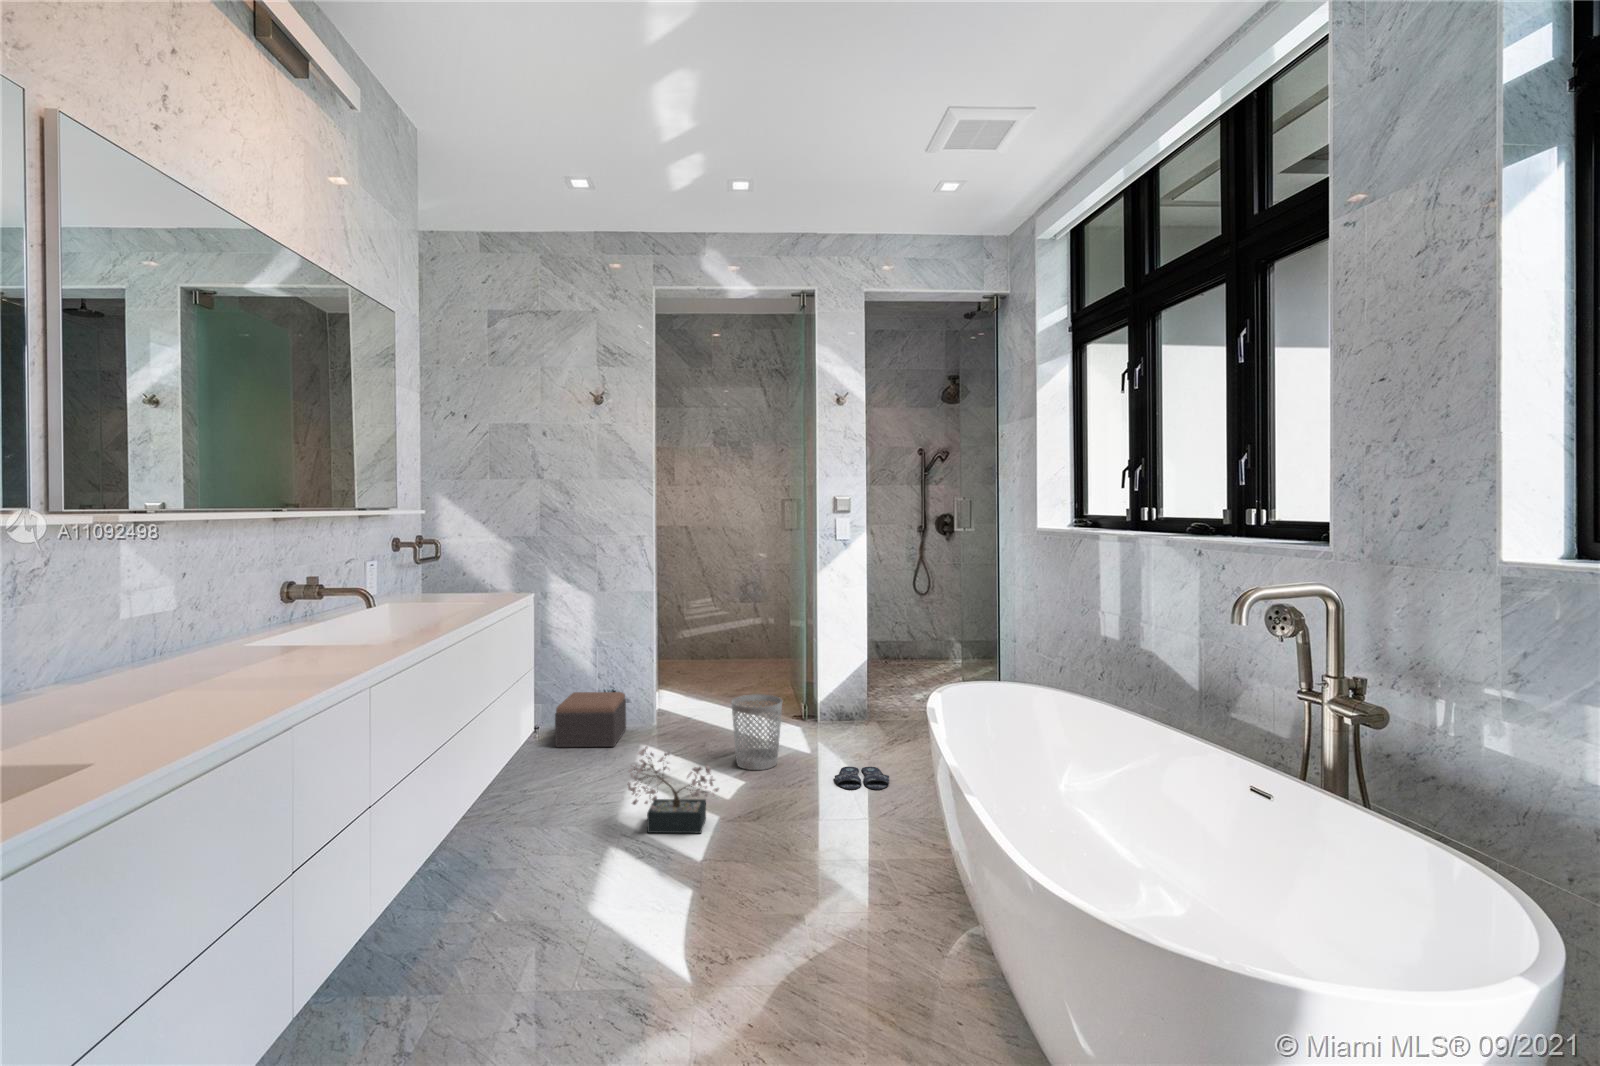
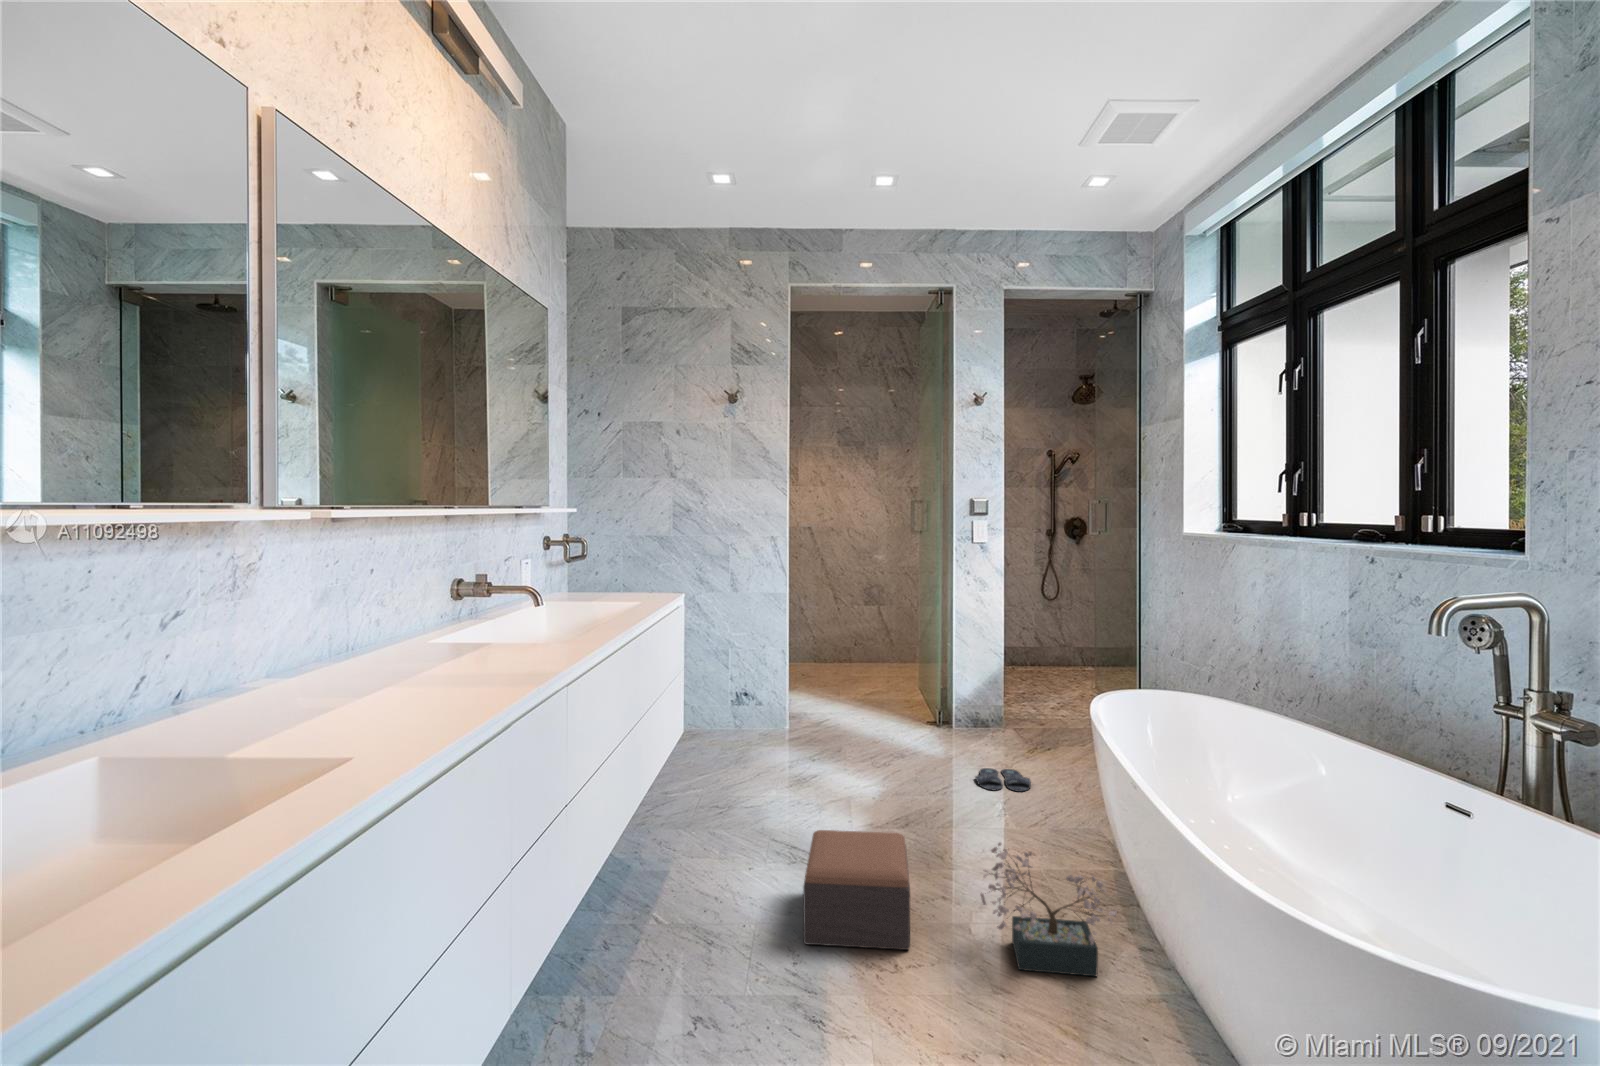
footstool: present [555,692,626,748] -> present [803,830,910,950]
wastebasket: present [731,694,782,770] -> none [871,694,921,768]
decorative plant: present [627,747,719,833] -> present [980,843,1117,976]

